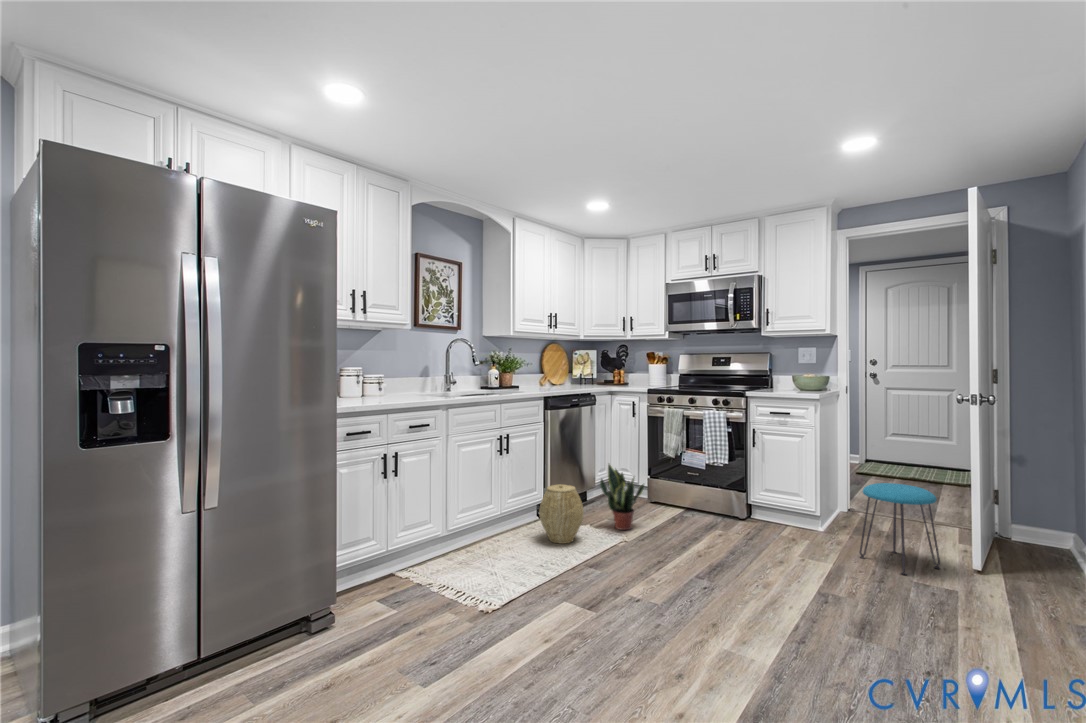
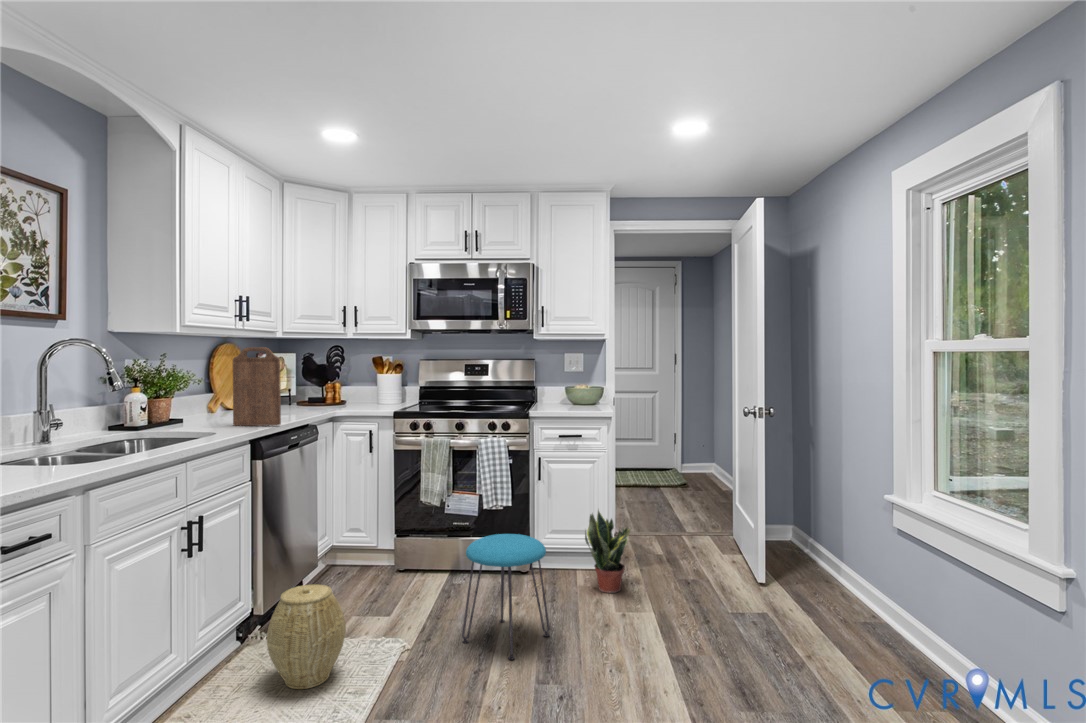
cutting board: none [539,343,563,391] -> present [233,347,281,426]
potted plant: present [600,465,644,530] -> present [585,511,630,593]
stool: present [859,483,940,575] -> present [462,534,550,660]

